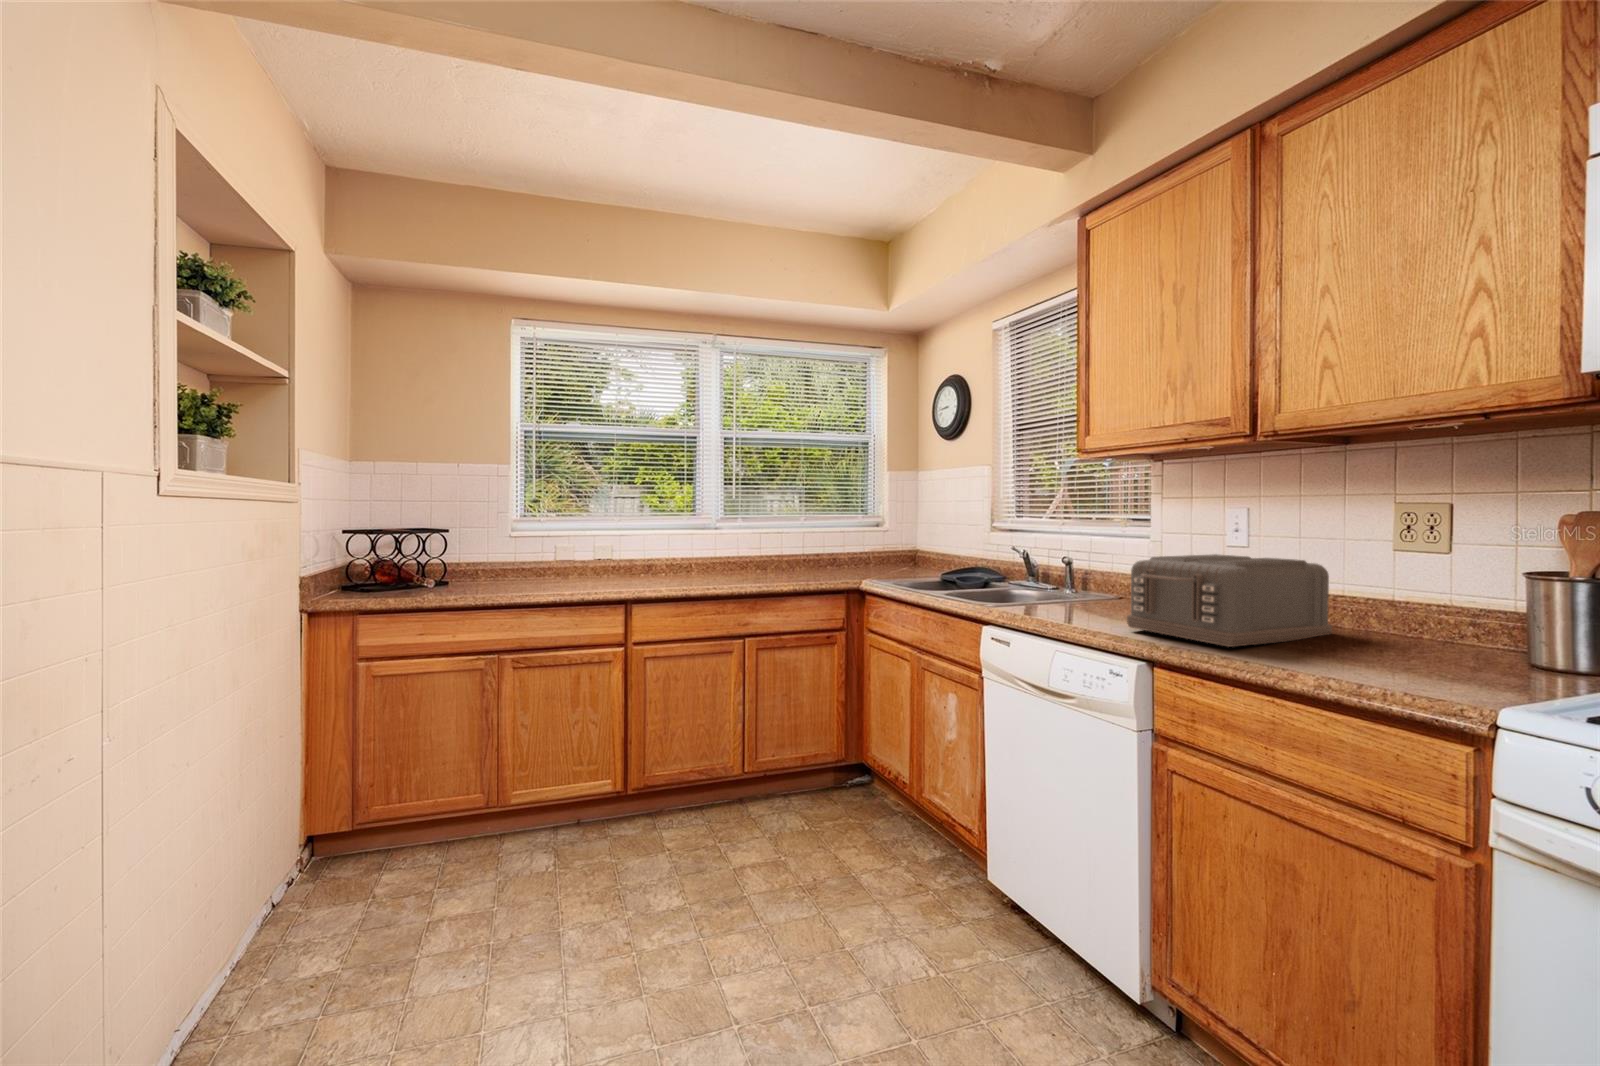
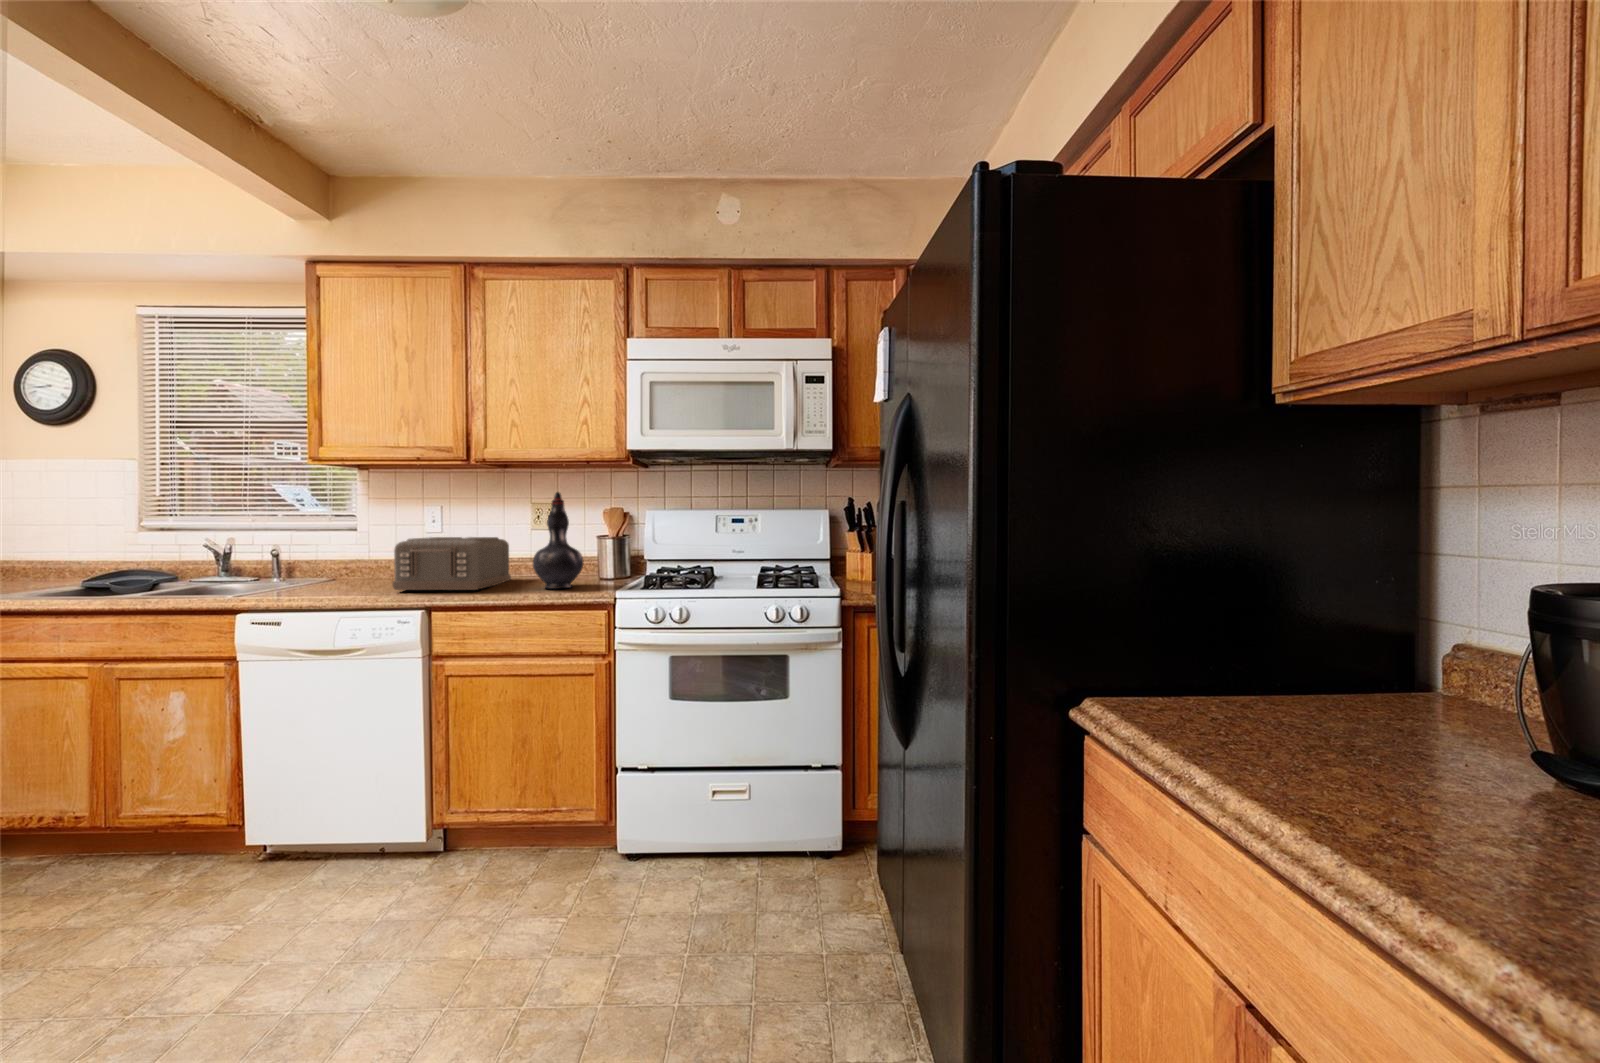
decorative vase: none [1333,481,1453,674] -> present [533,492,583,589]

